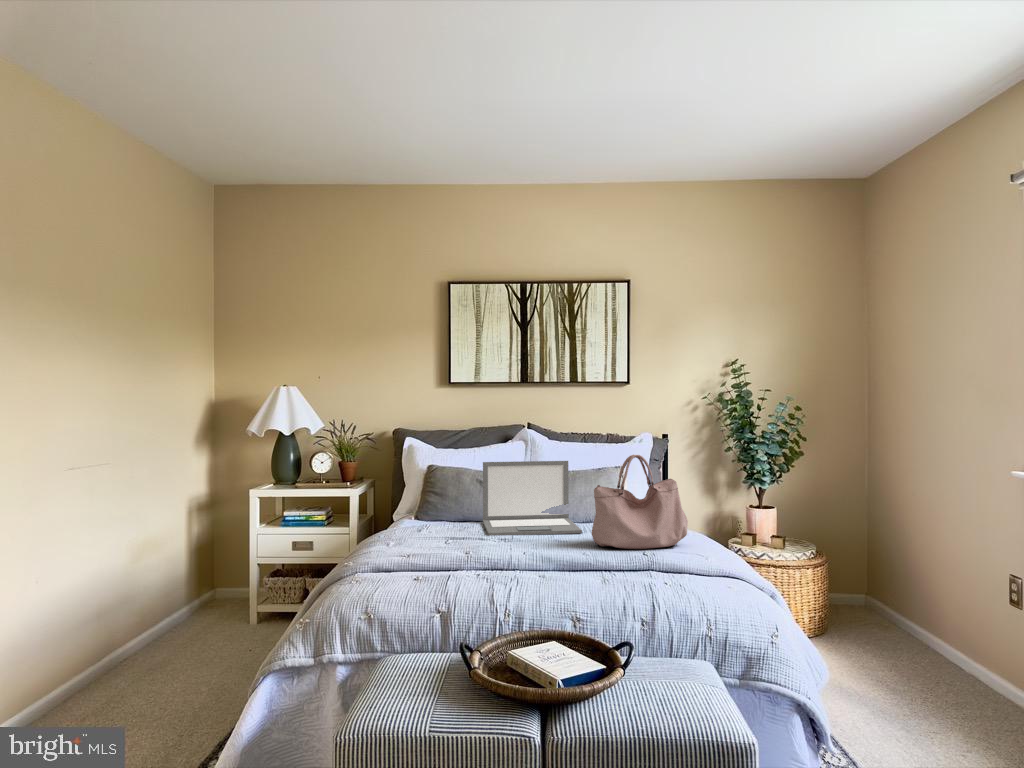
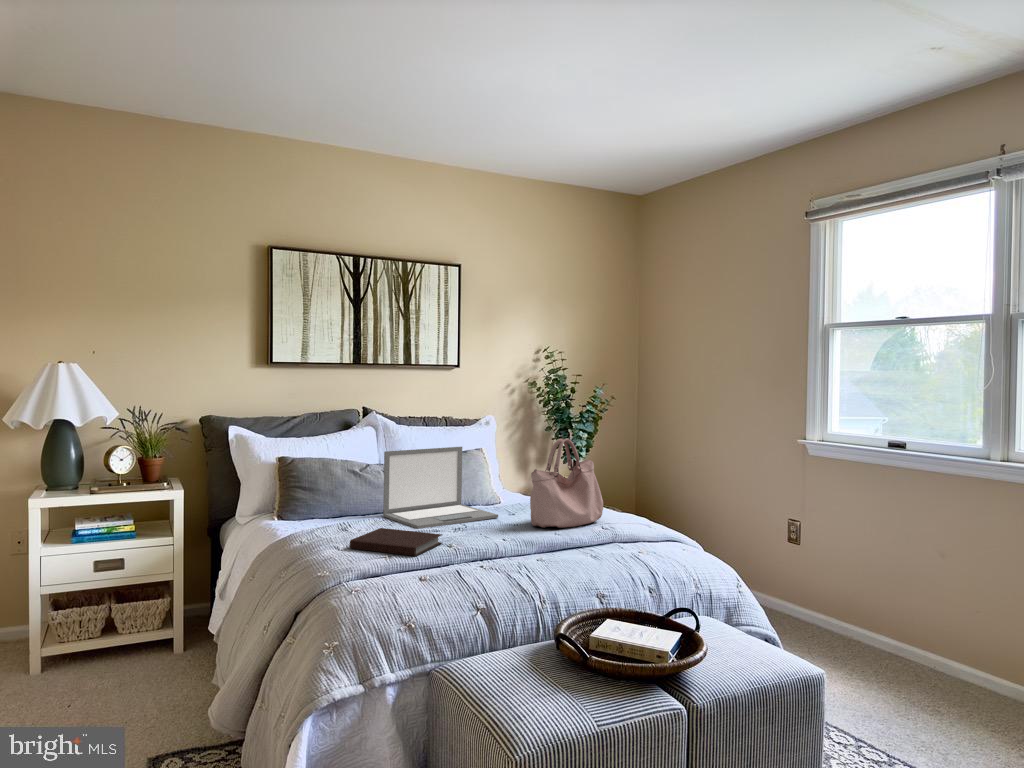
notebook: none [396,530,478,557] -> present [350,528,442,556]

